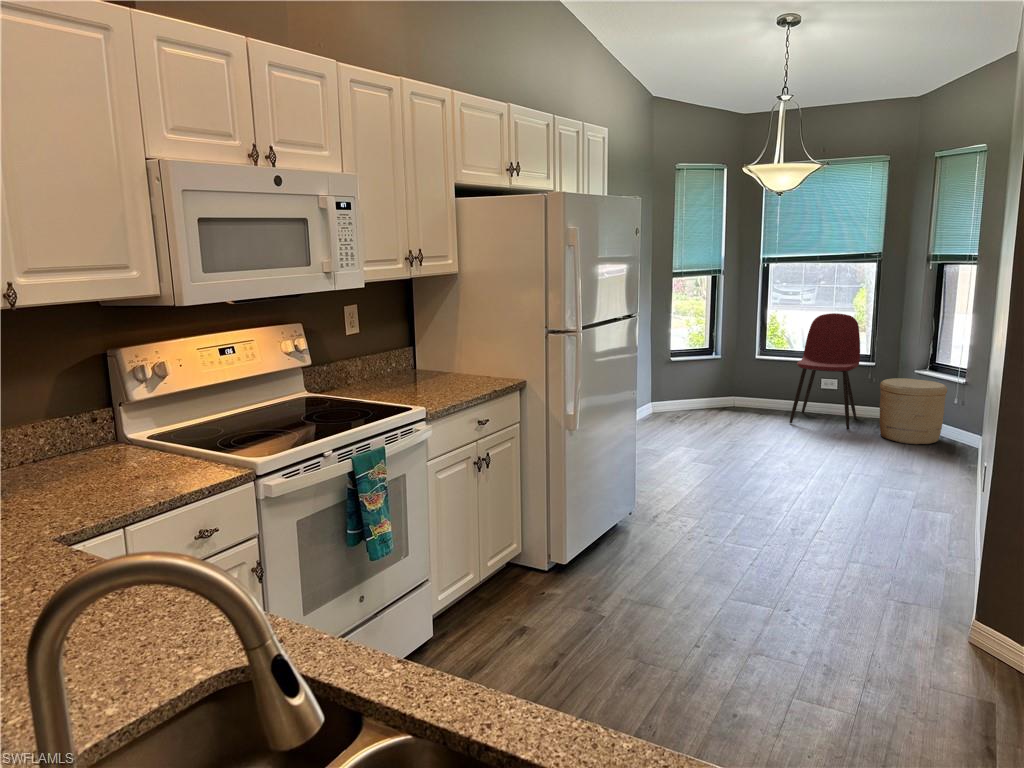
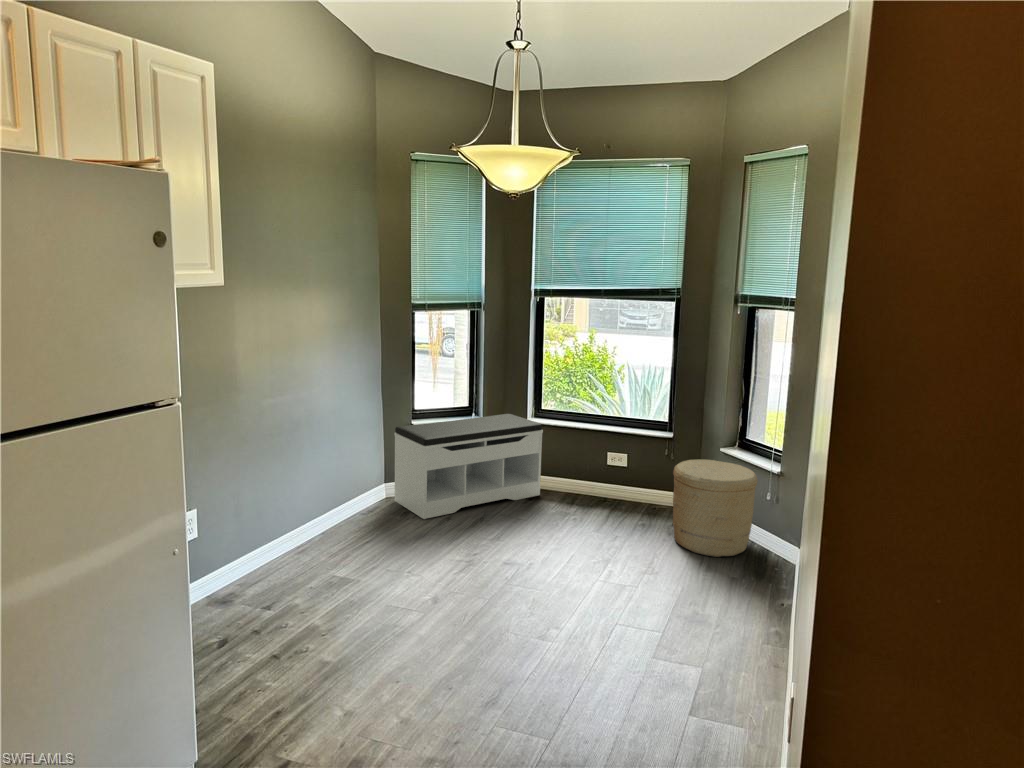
dining chair: present [790,313,860,430] -> none [563,366,653,527]
bench: none [659,354,770,424] -> present [394,414,543,519]

